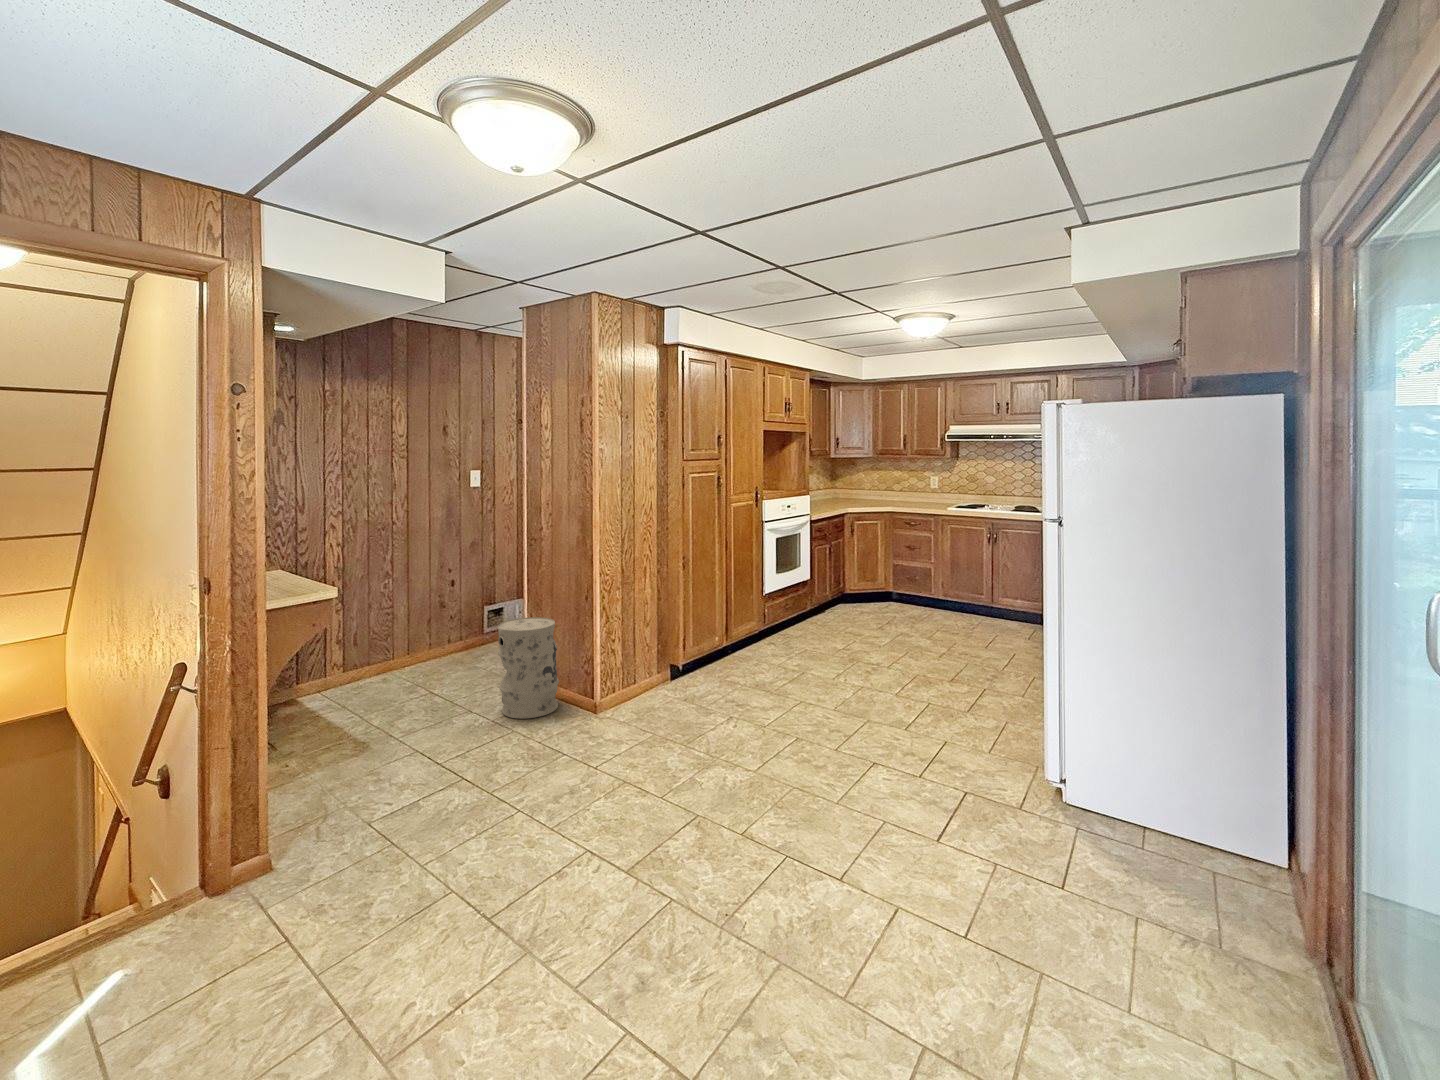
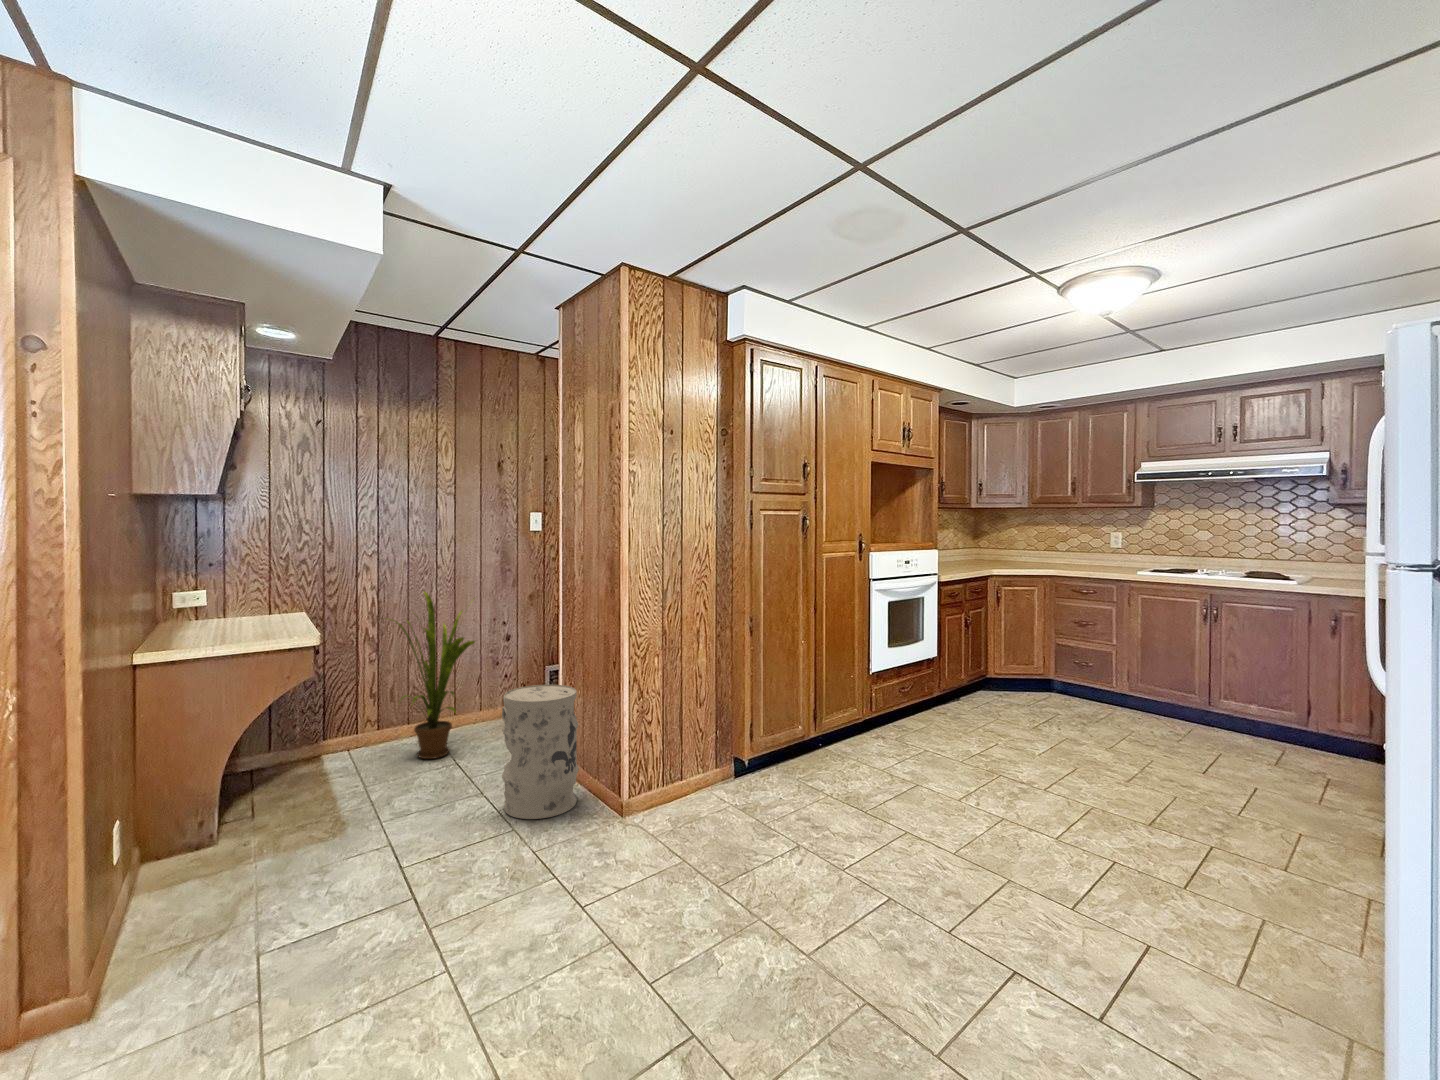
house plant: none [359,545,448,687] -> present [386,592,475,759]

